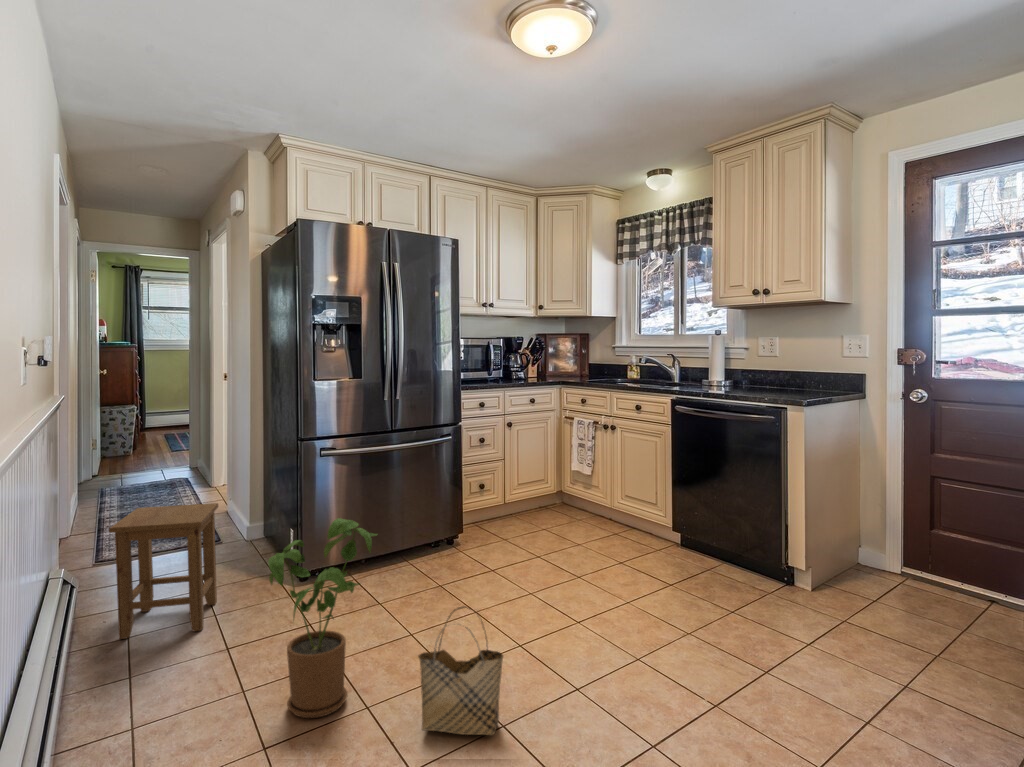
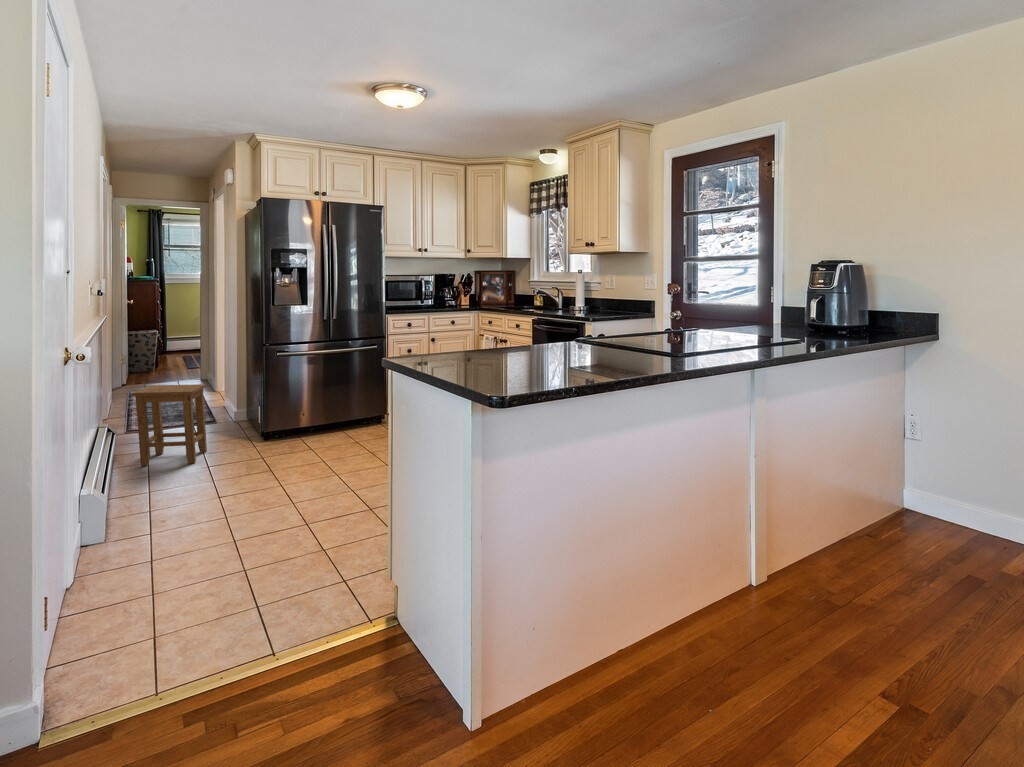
house plant: present [268,518,377,718] -> none [226,380,297,498]
woven basket: present [418,606,503,736] -> none [313,433,364,504]

